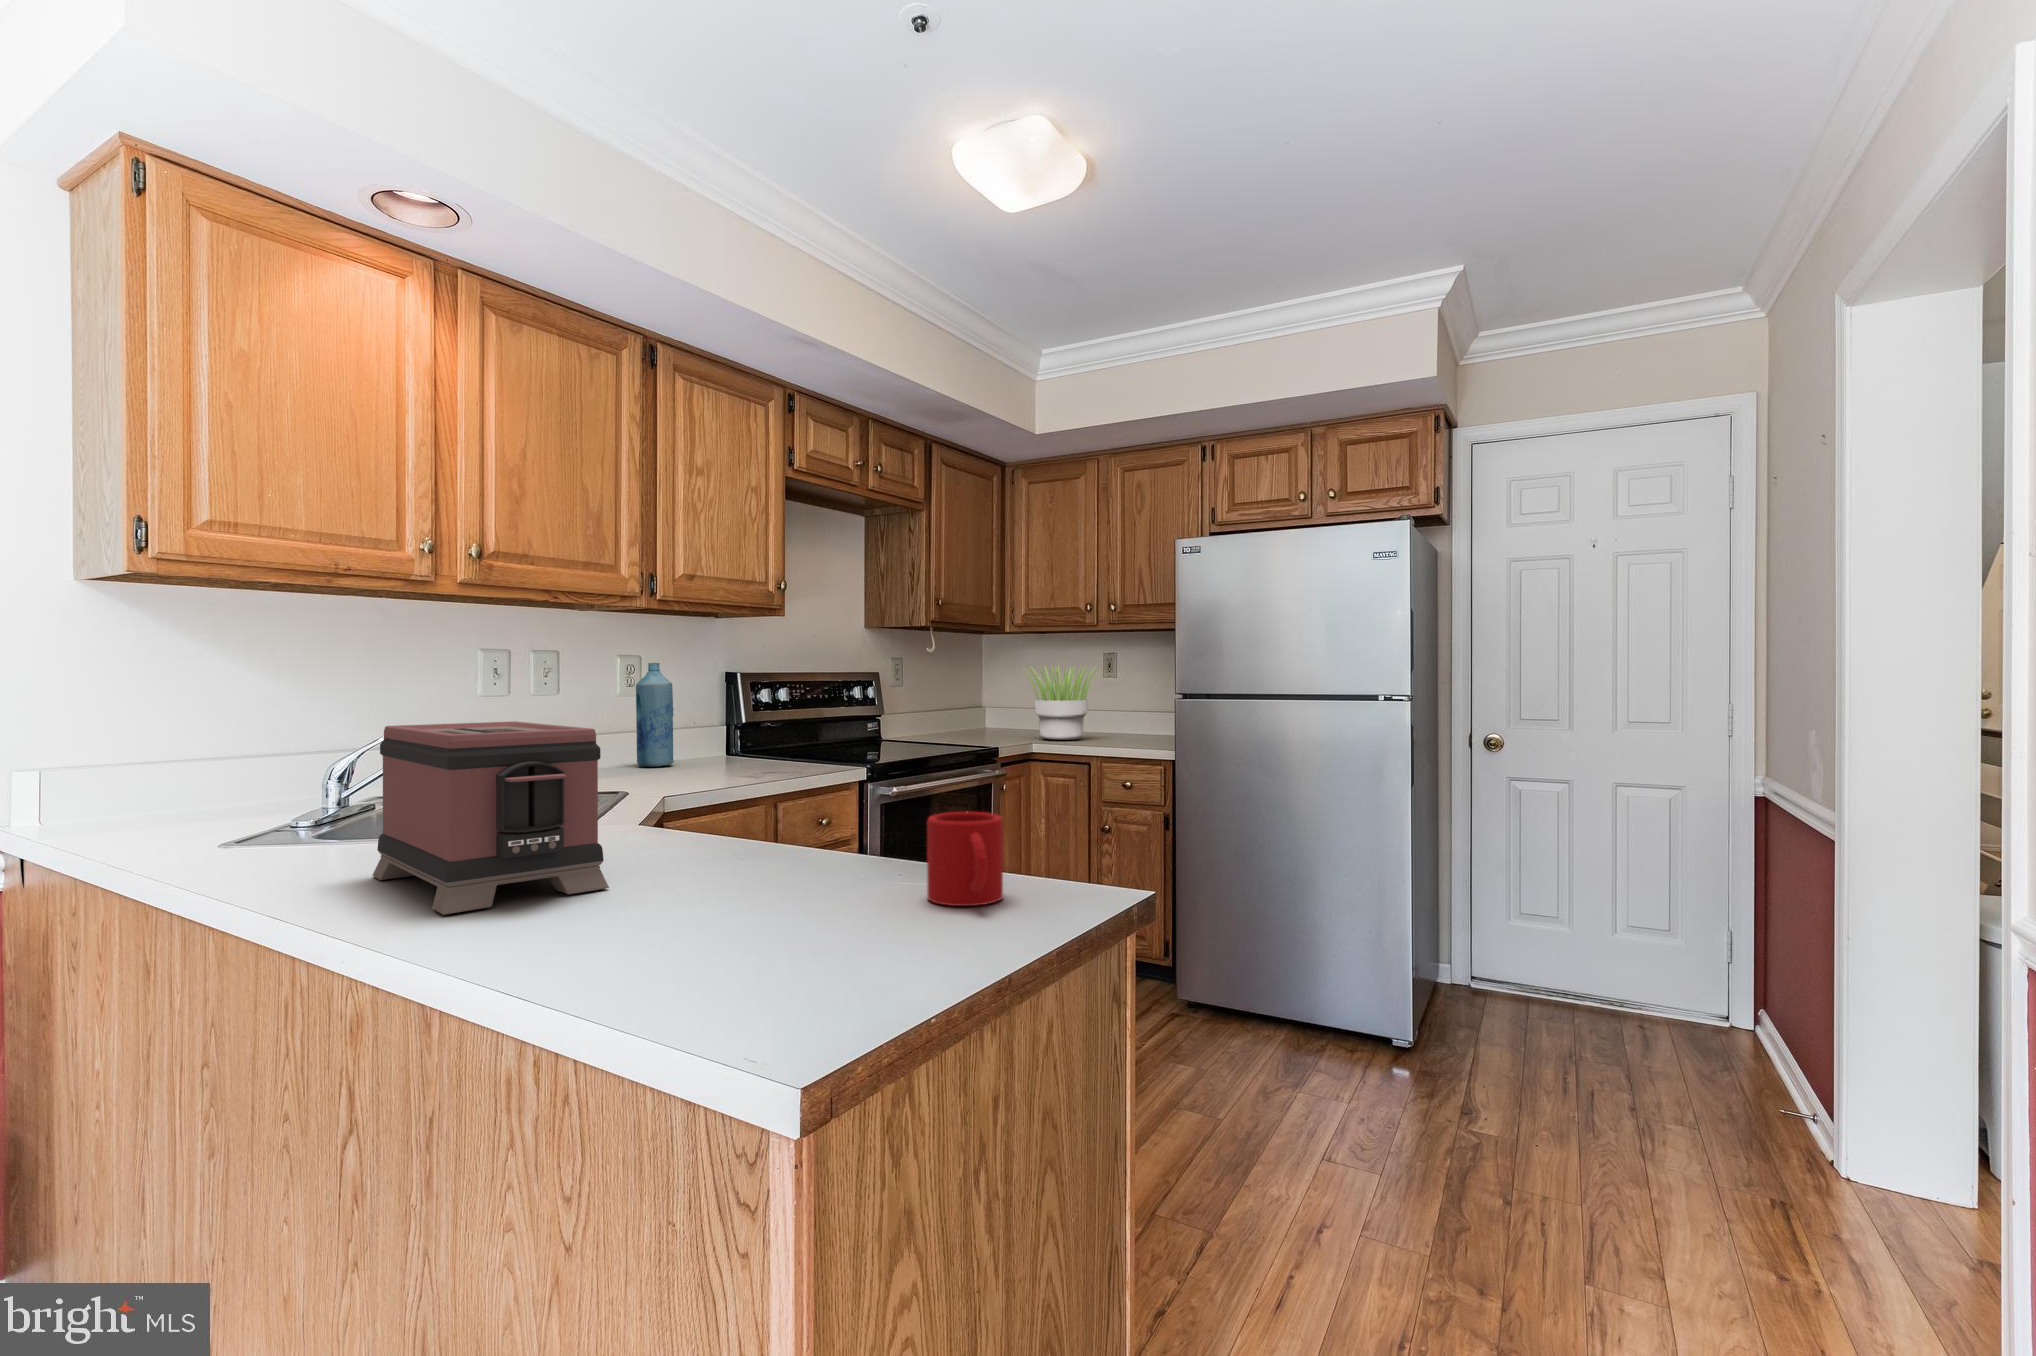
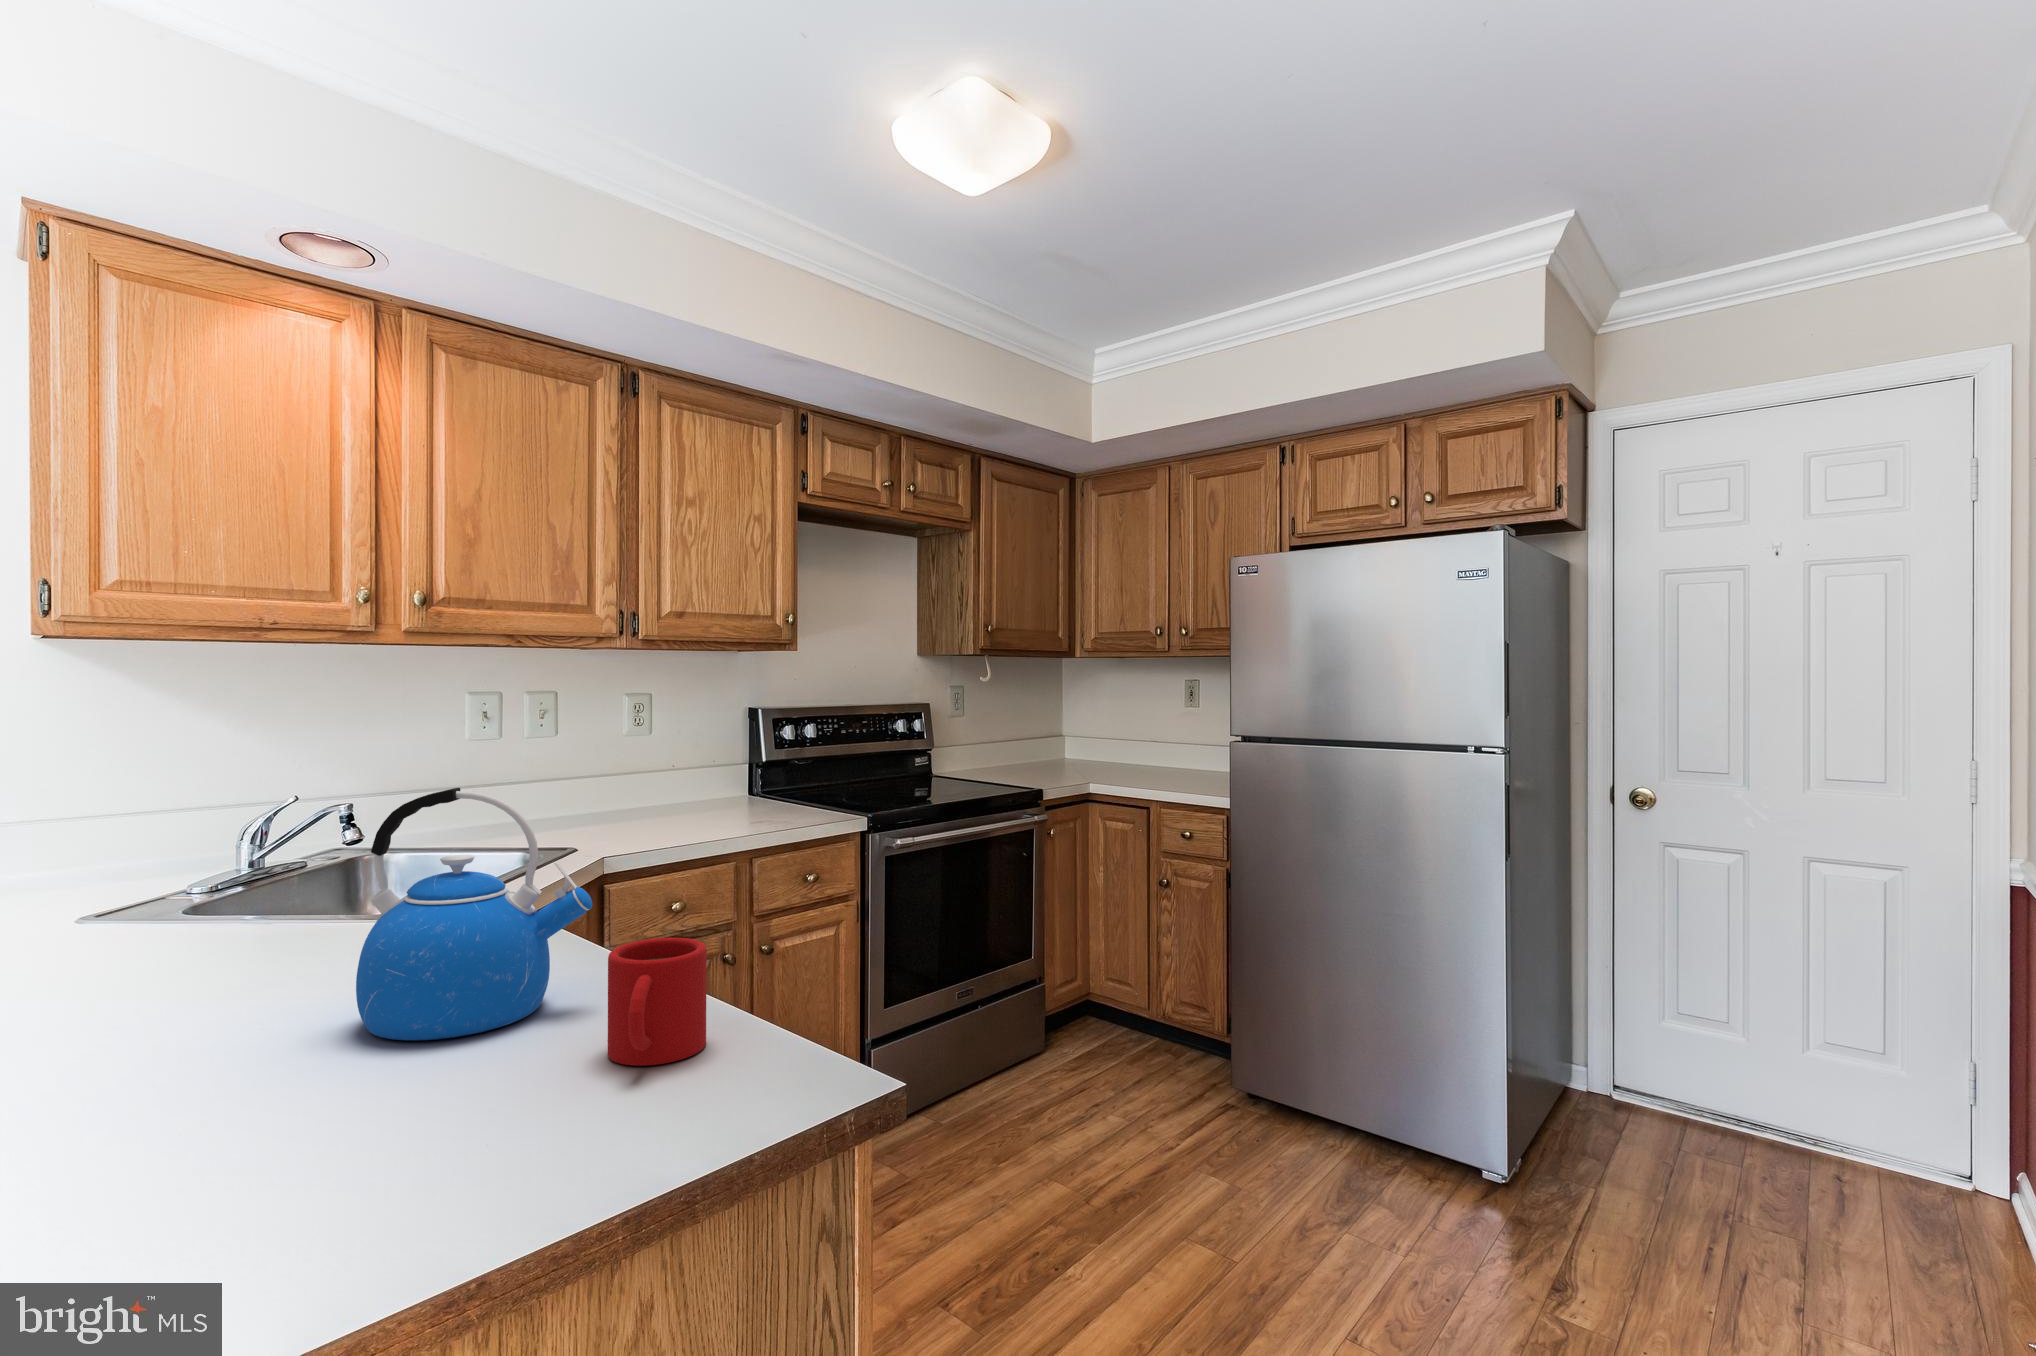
bottle: present [636,663,674,767] -> none [637,701,677,810]
potted plant: present [1025,665,1096,740] -> none [1081,696,1180,781]
kettle: none [681,695,863,903] -> present [356,788,592,1040]
toaster: present [373,721,609,915] -> none [84,798,315,1037]

